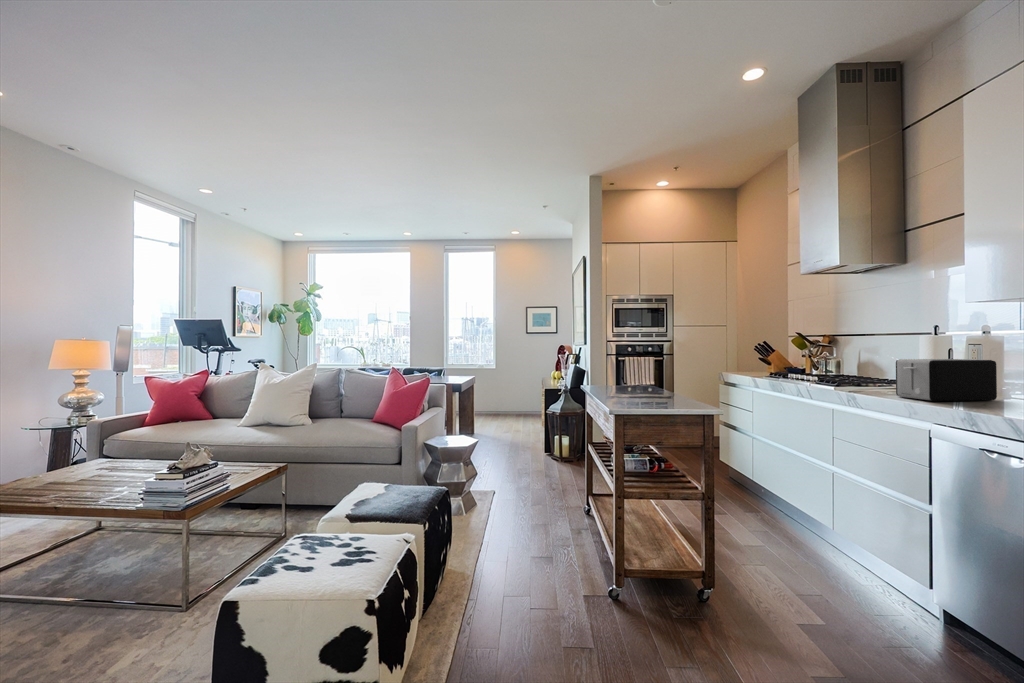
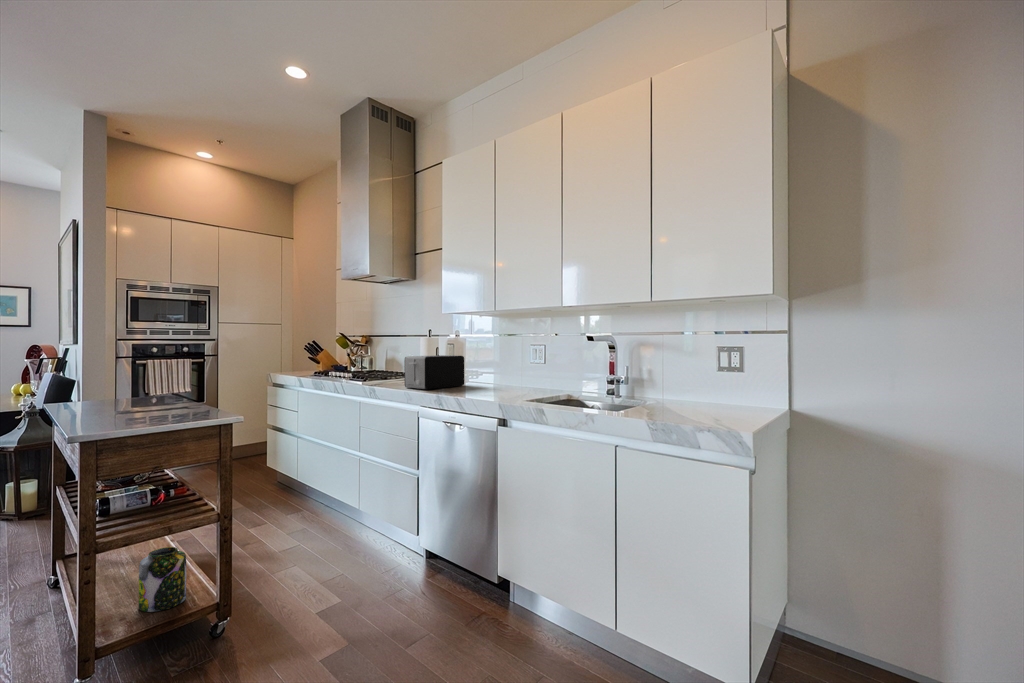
jar: none [645,509,677,559] -> present [139,547,186,612]

